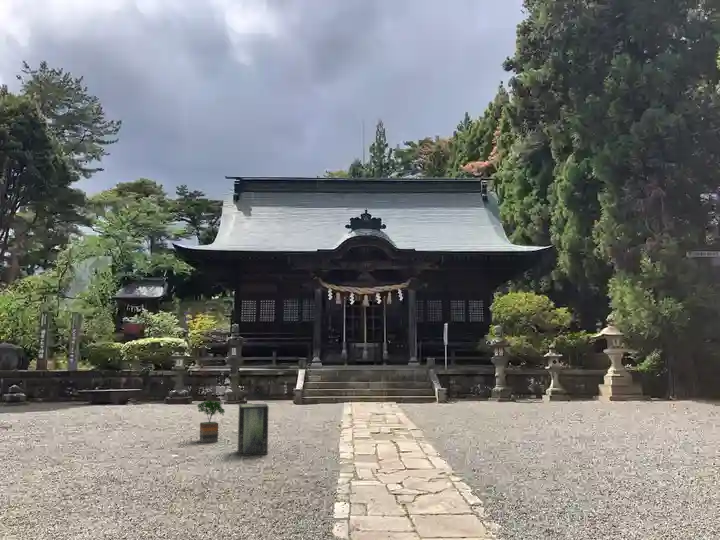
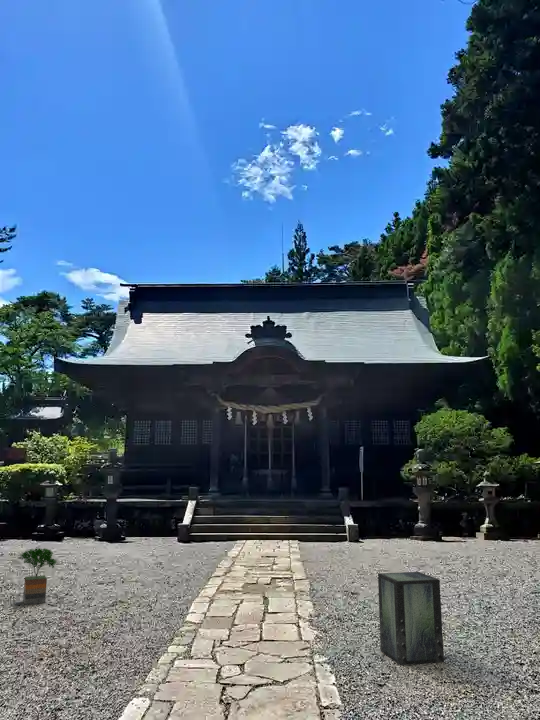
storage box: present [238,404,268,456] -> present [378,572,444,665]

